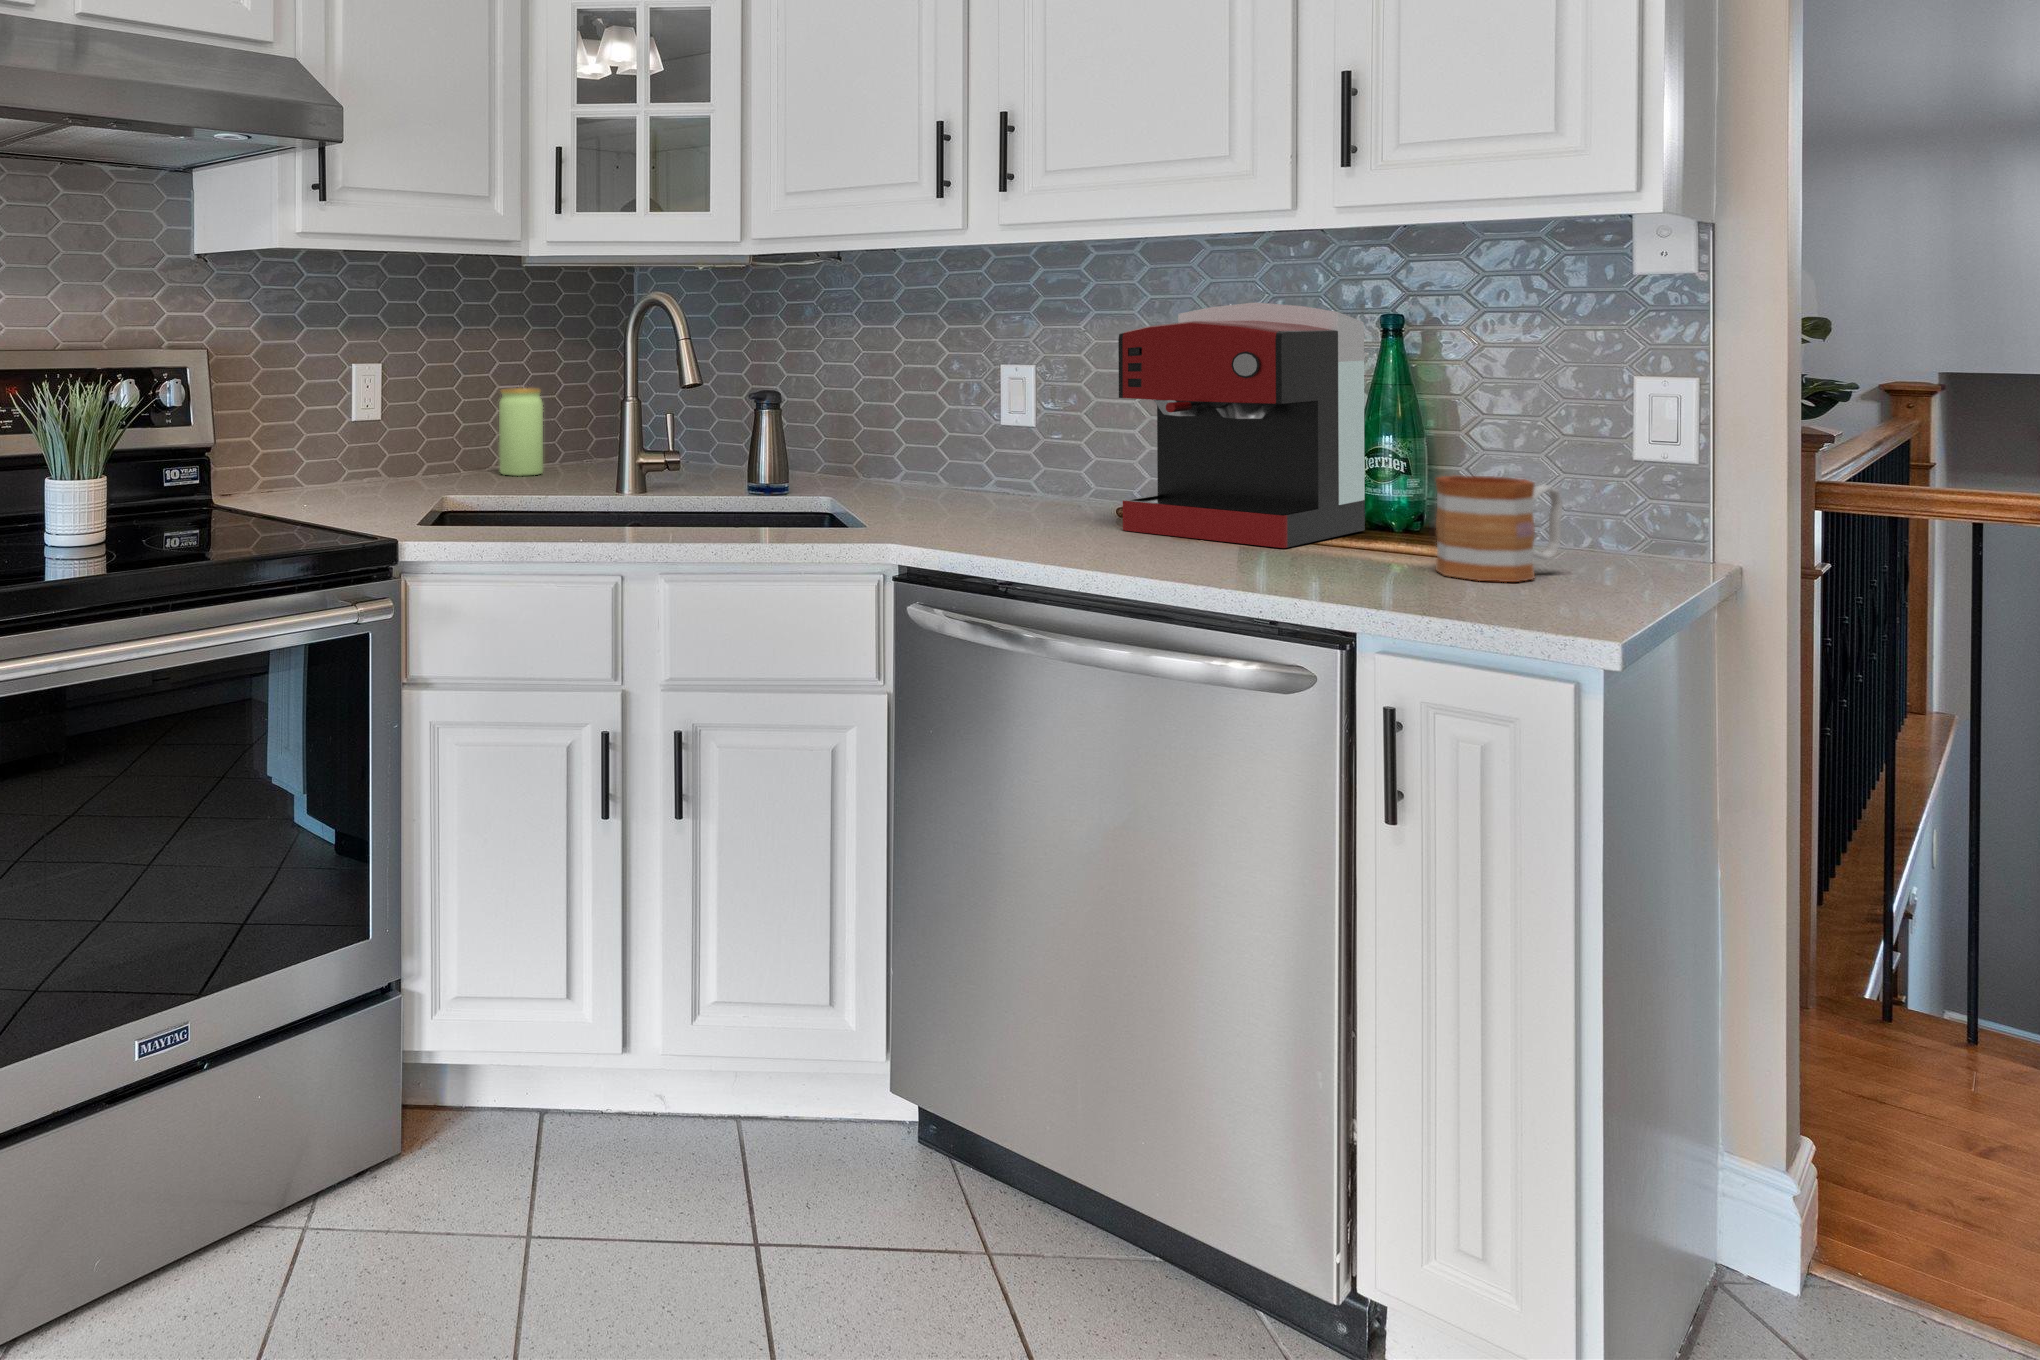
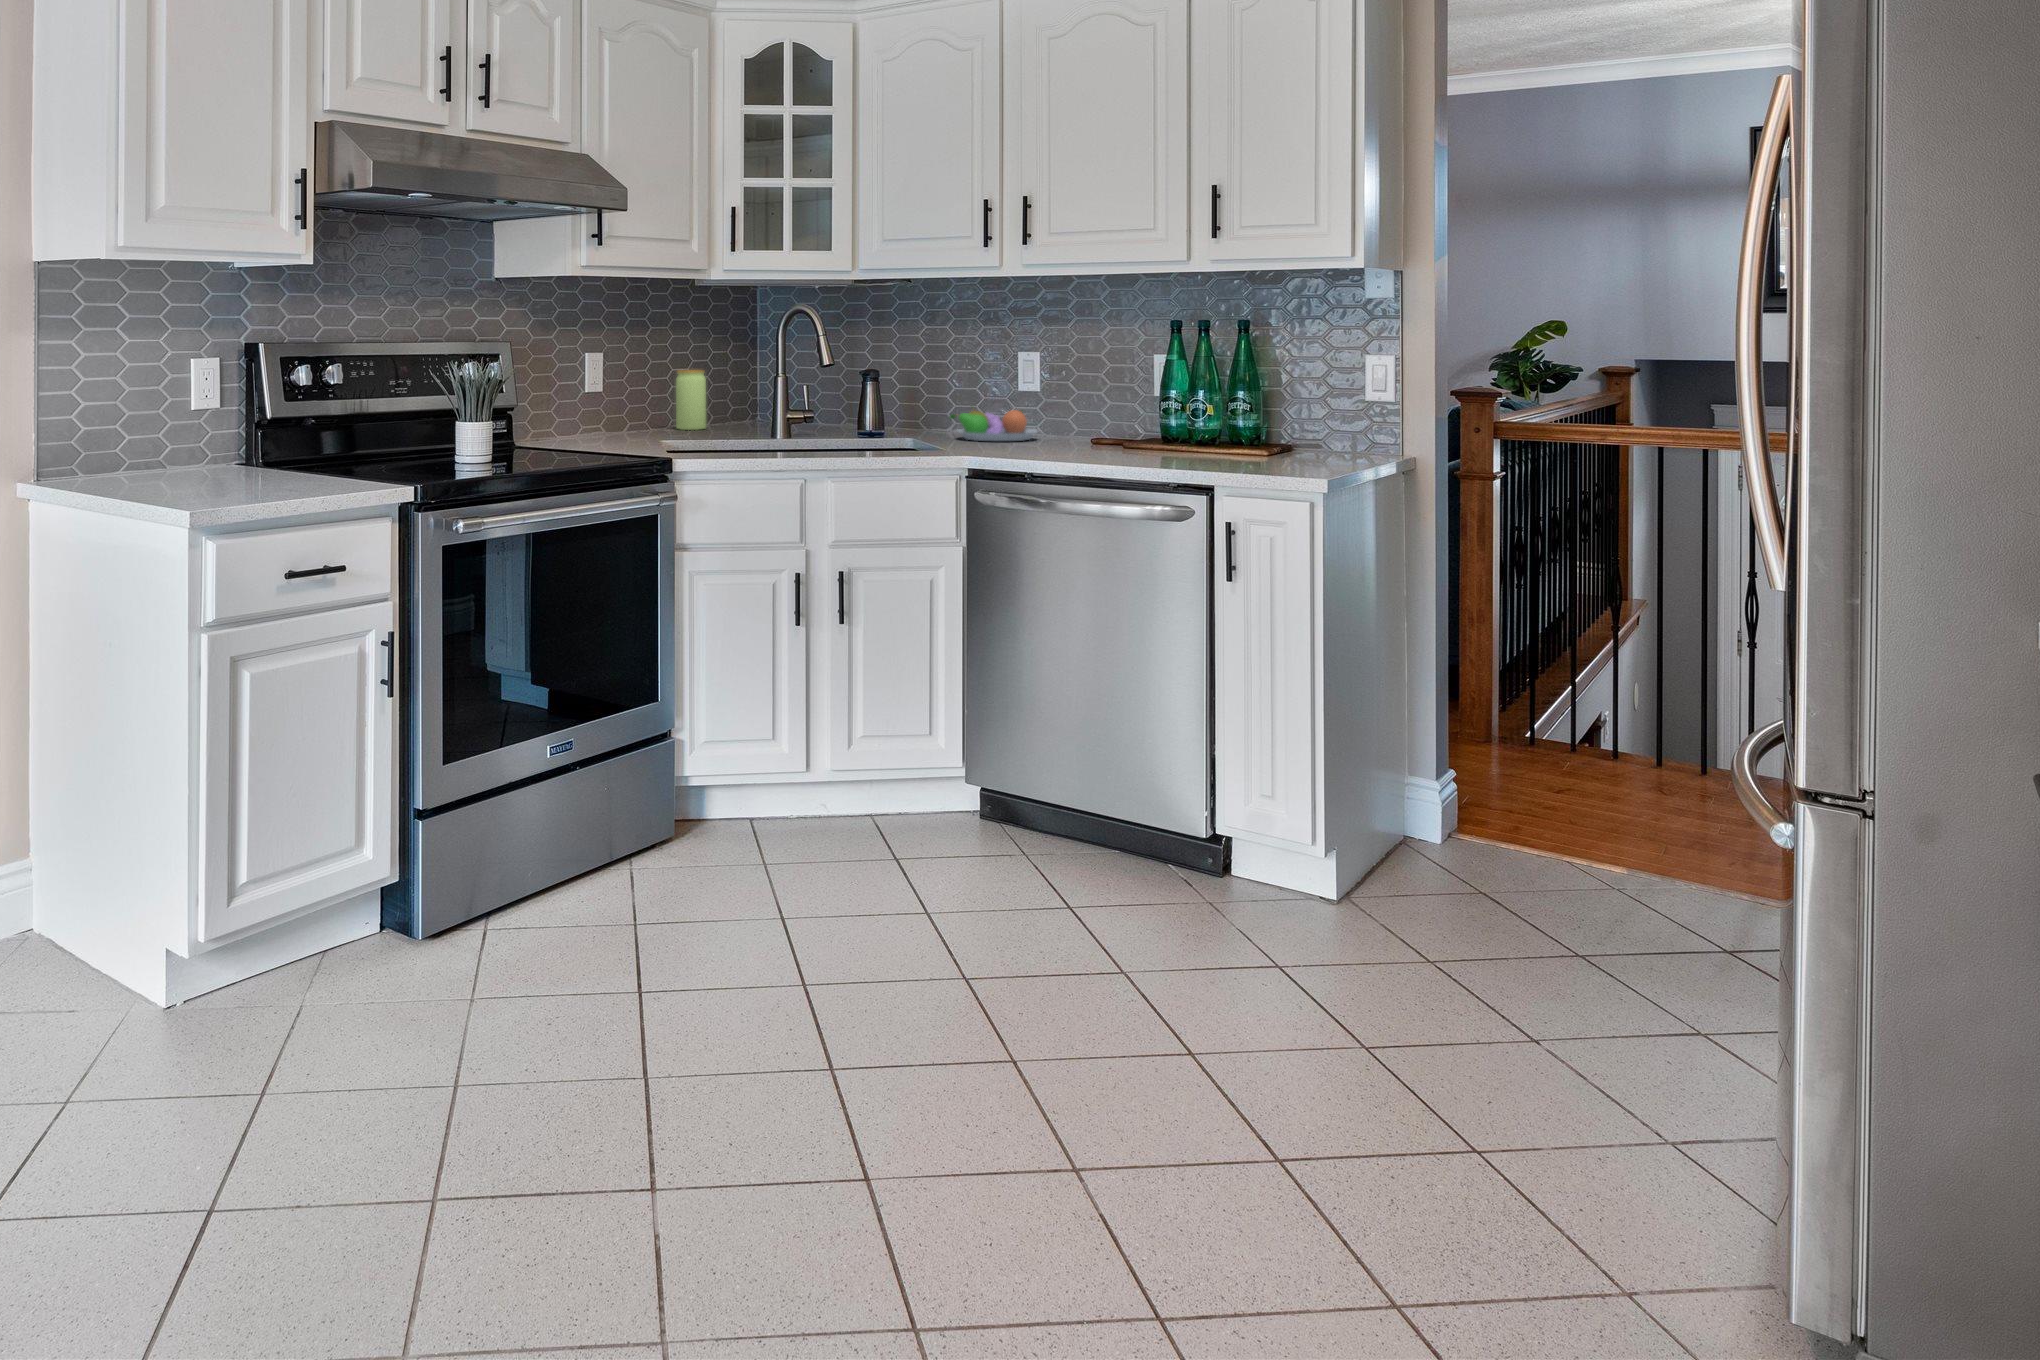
coffee maker: present [1118,303,1365,548] -> none [1092,313,1231,454]
fruit bowl: none [886,449,1033,510] -> present [950,406,1037,441]
mug: present [1436,476,1563,582] -> none [1260,409,1323,463]

